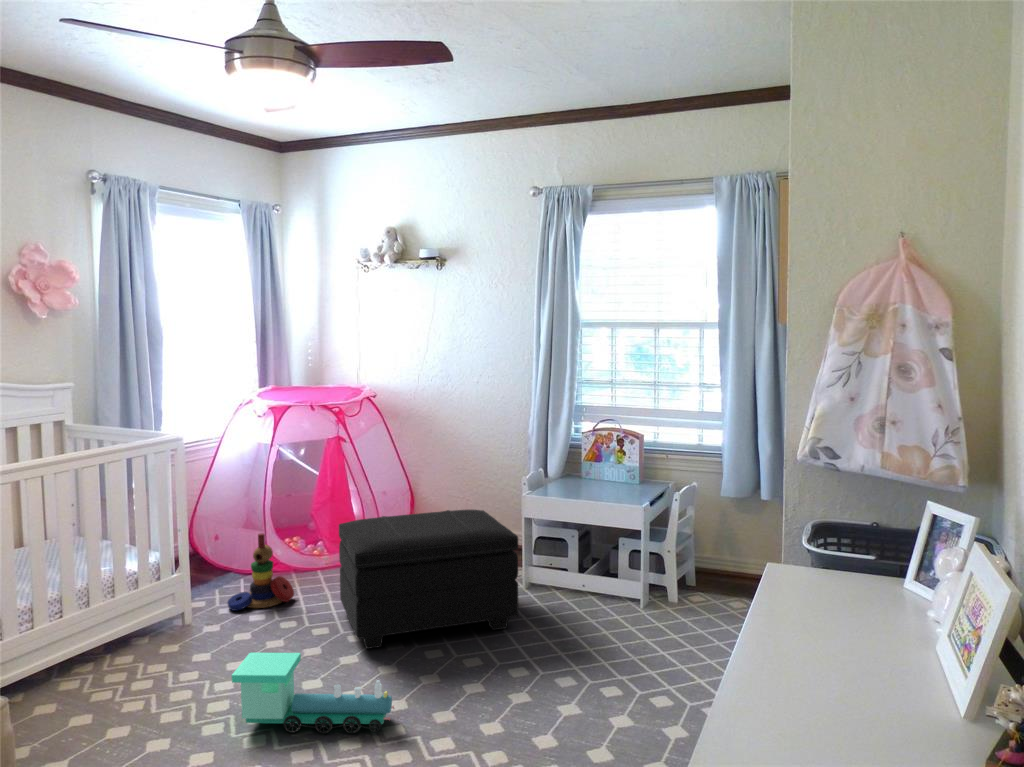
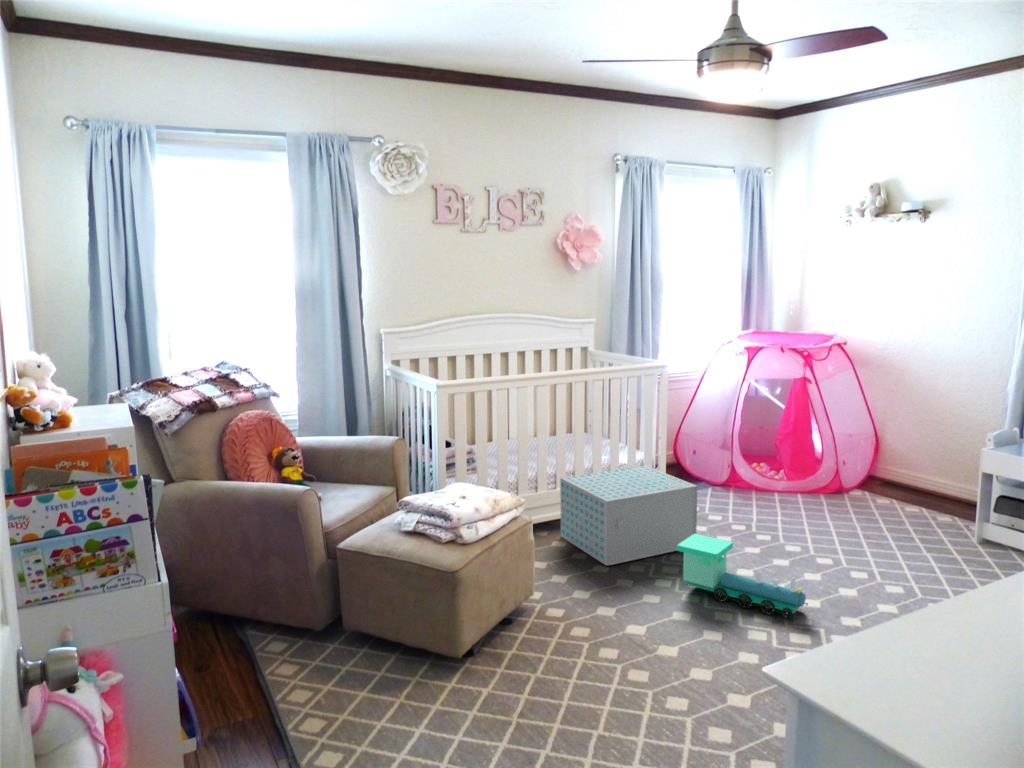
footstool: present [339,510,518,649] -> none [786,449,965,572]
stacking toy: present [228,533,294,611] -> none [694,451,749,511]
storage box: none [40,570,244,725] -> present [560,465,697,565]

